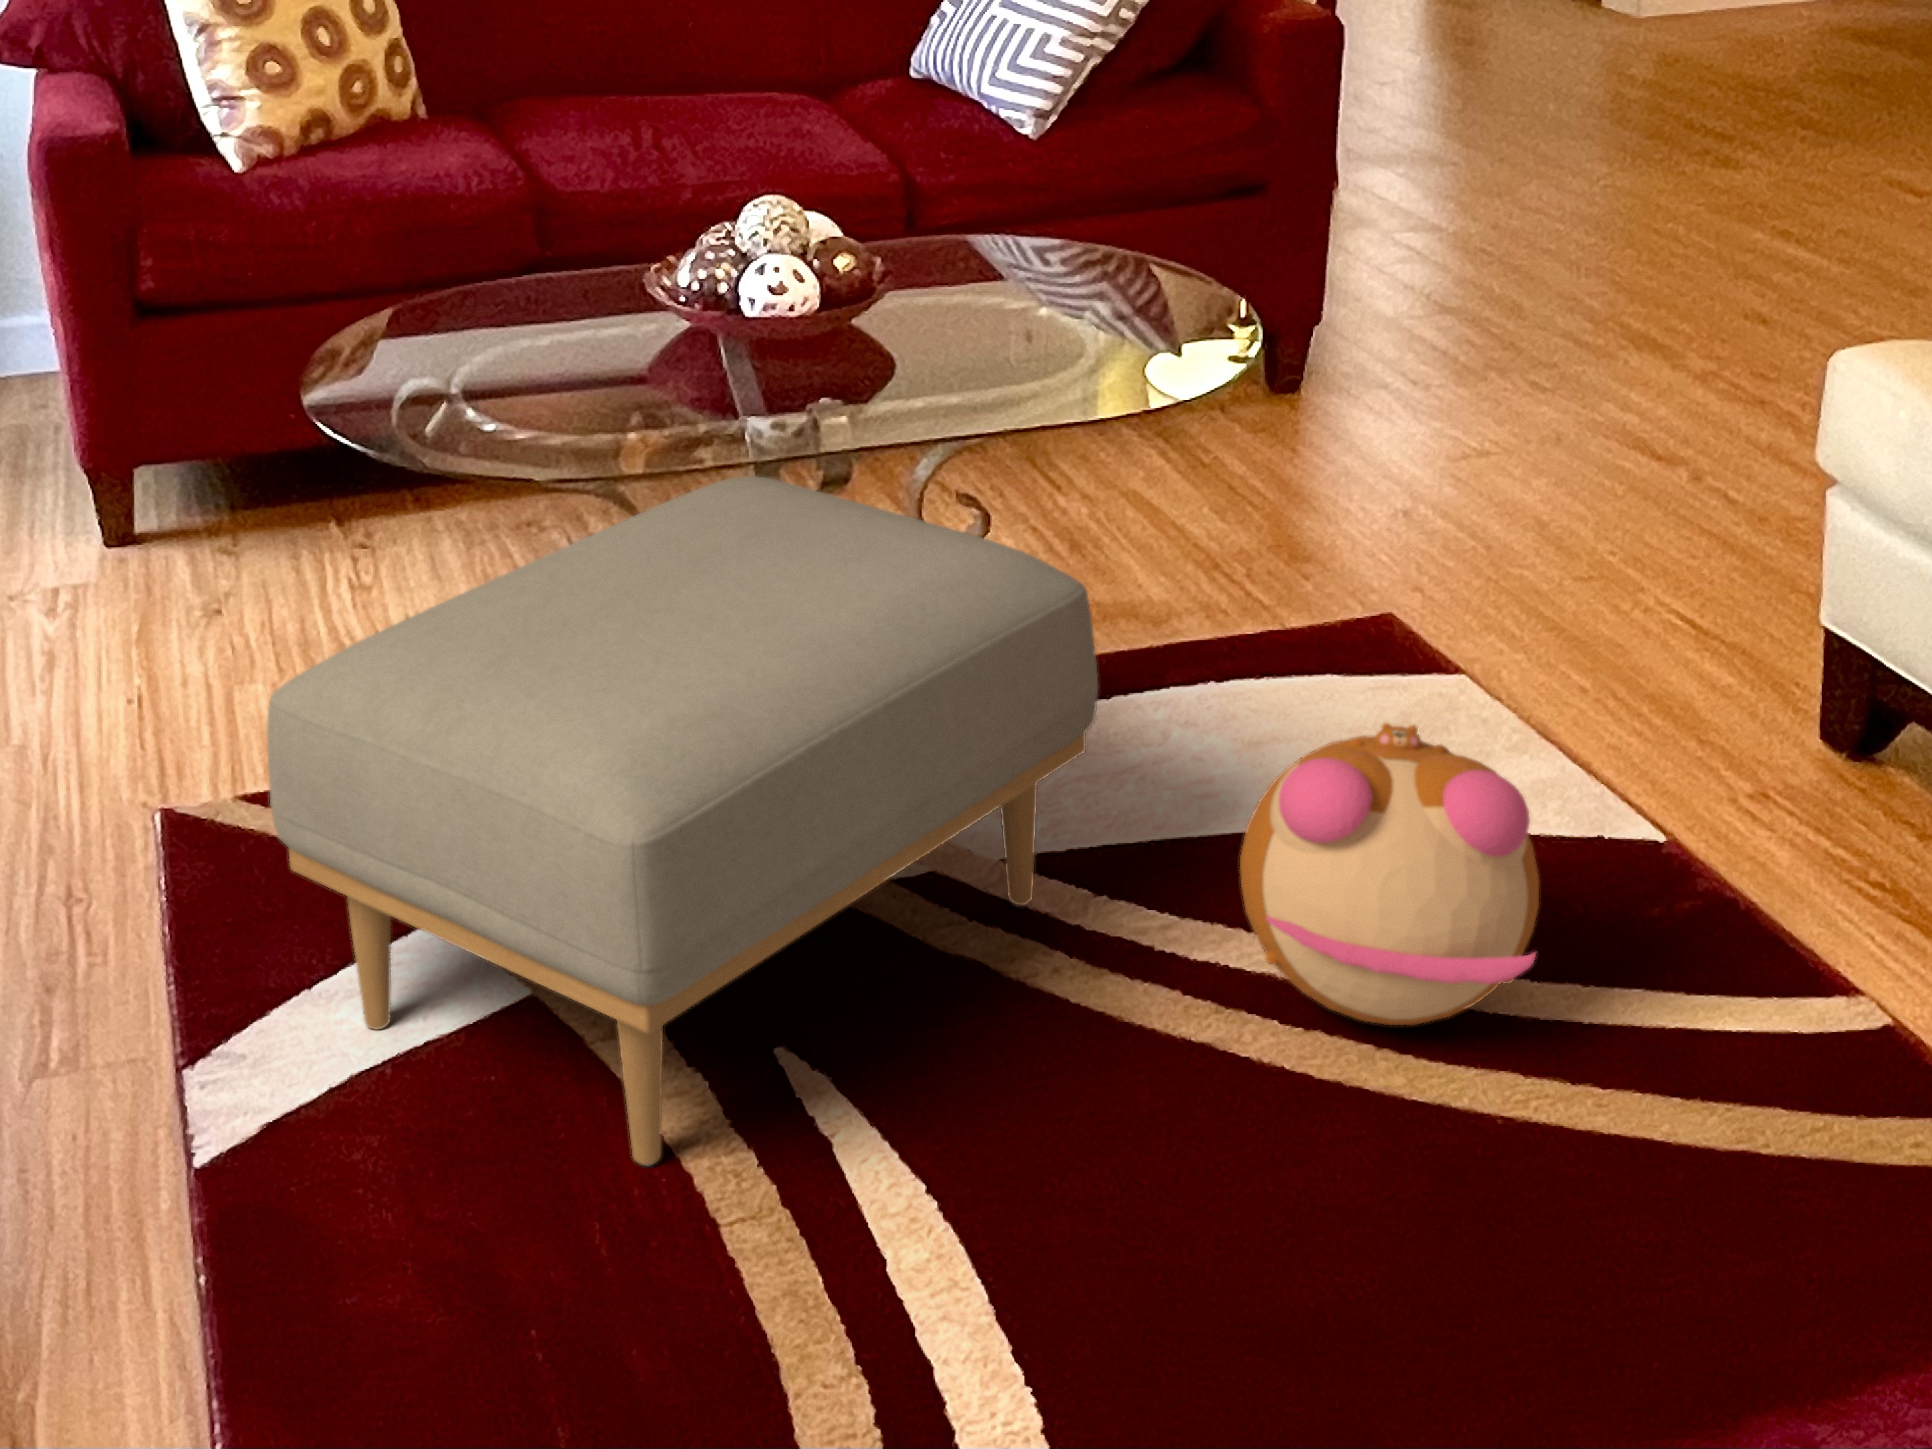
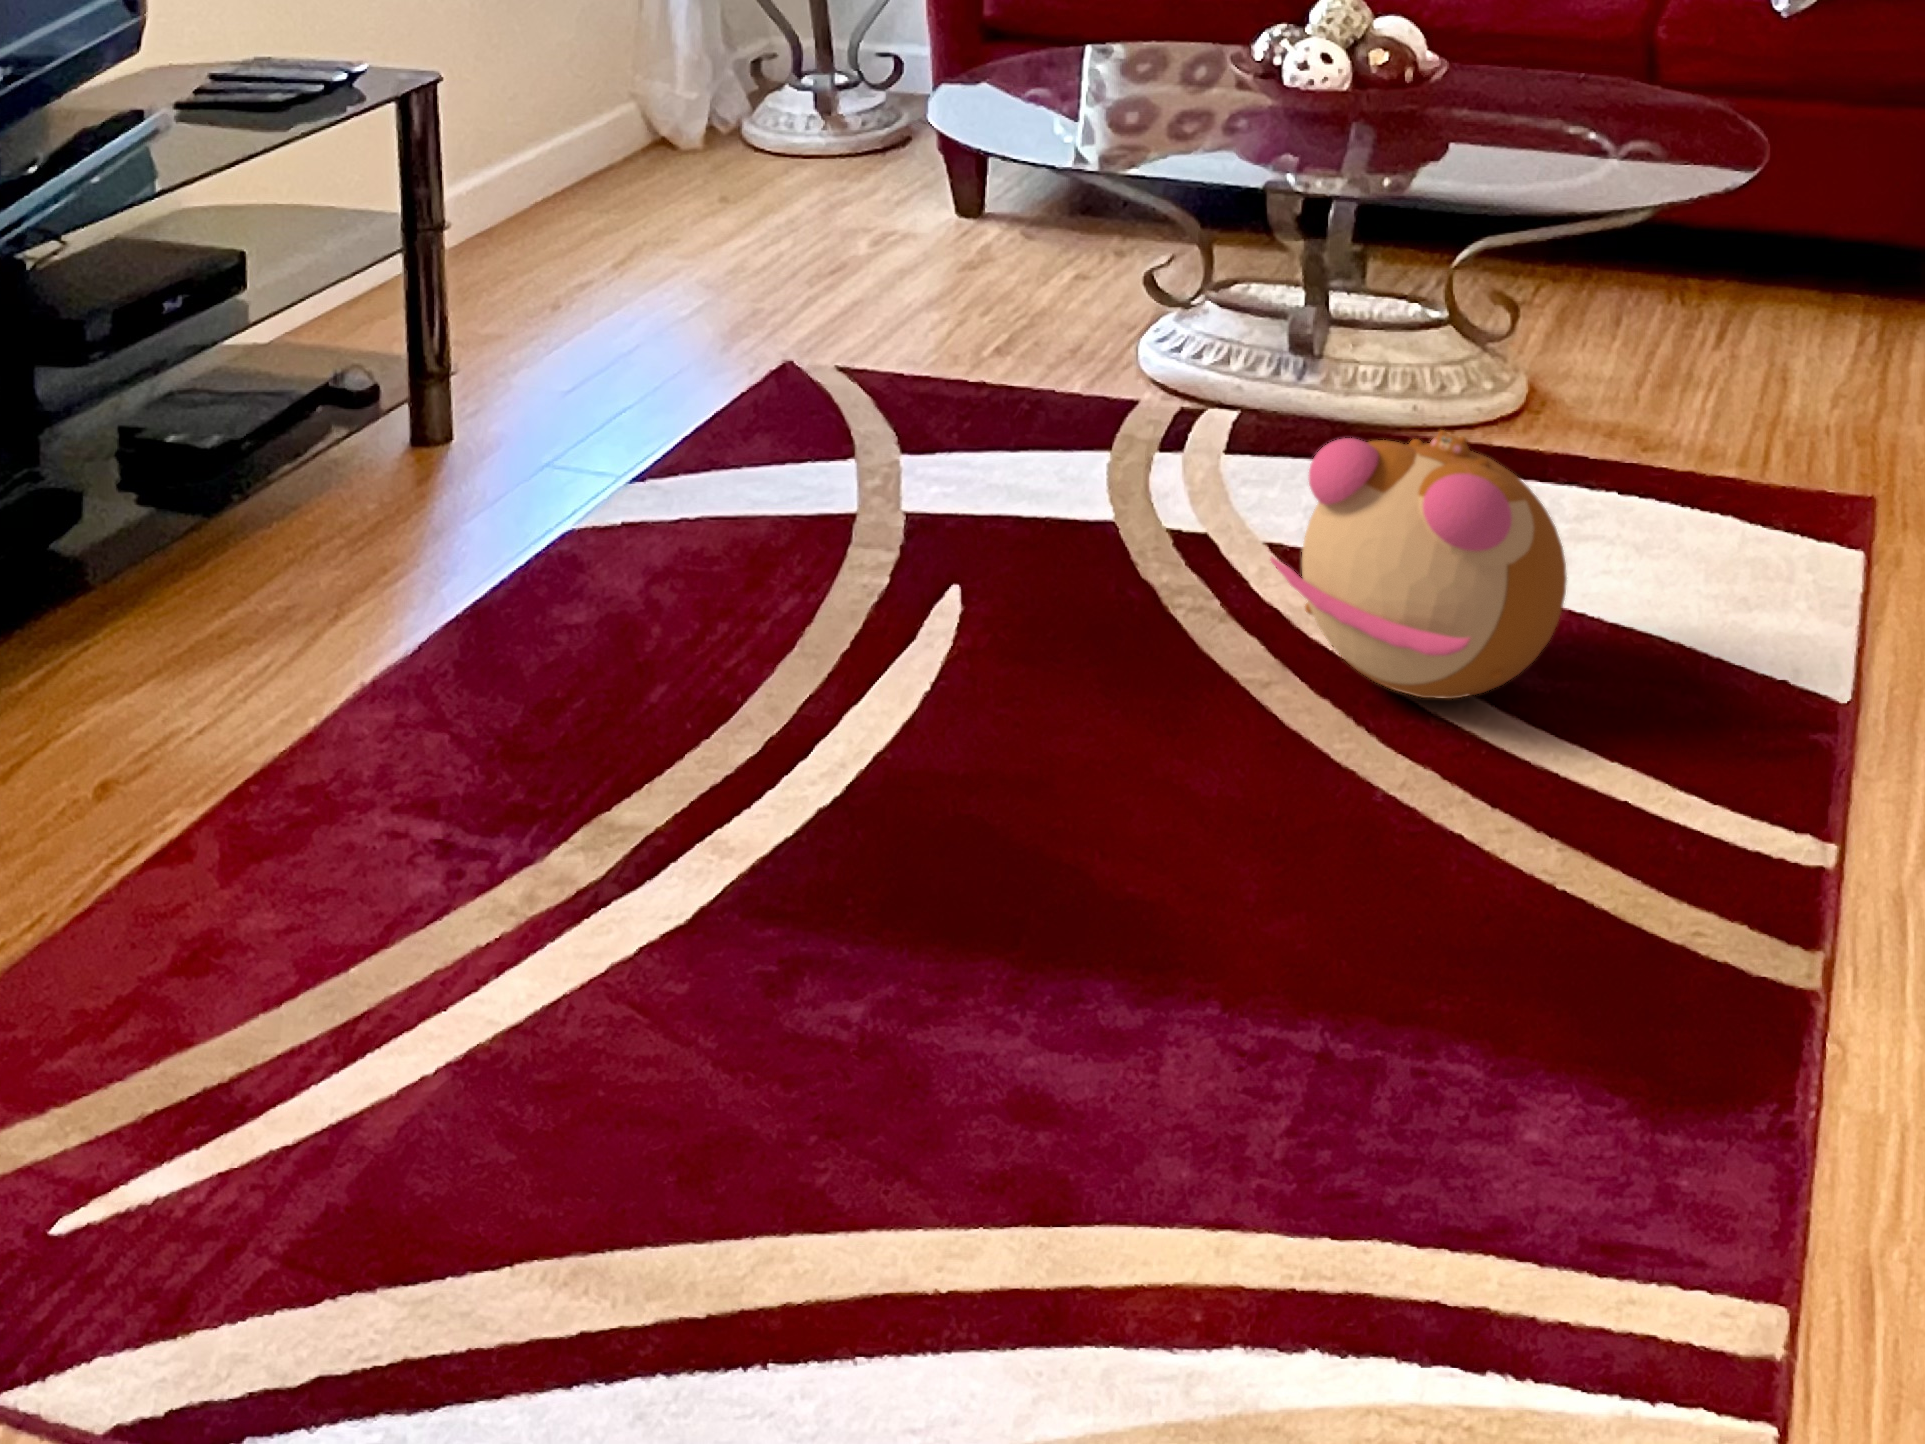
ottoman: present [267,476,1098,1165] -> none [653,176,1306,623]

